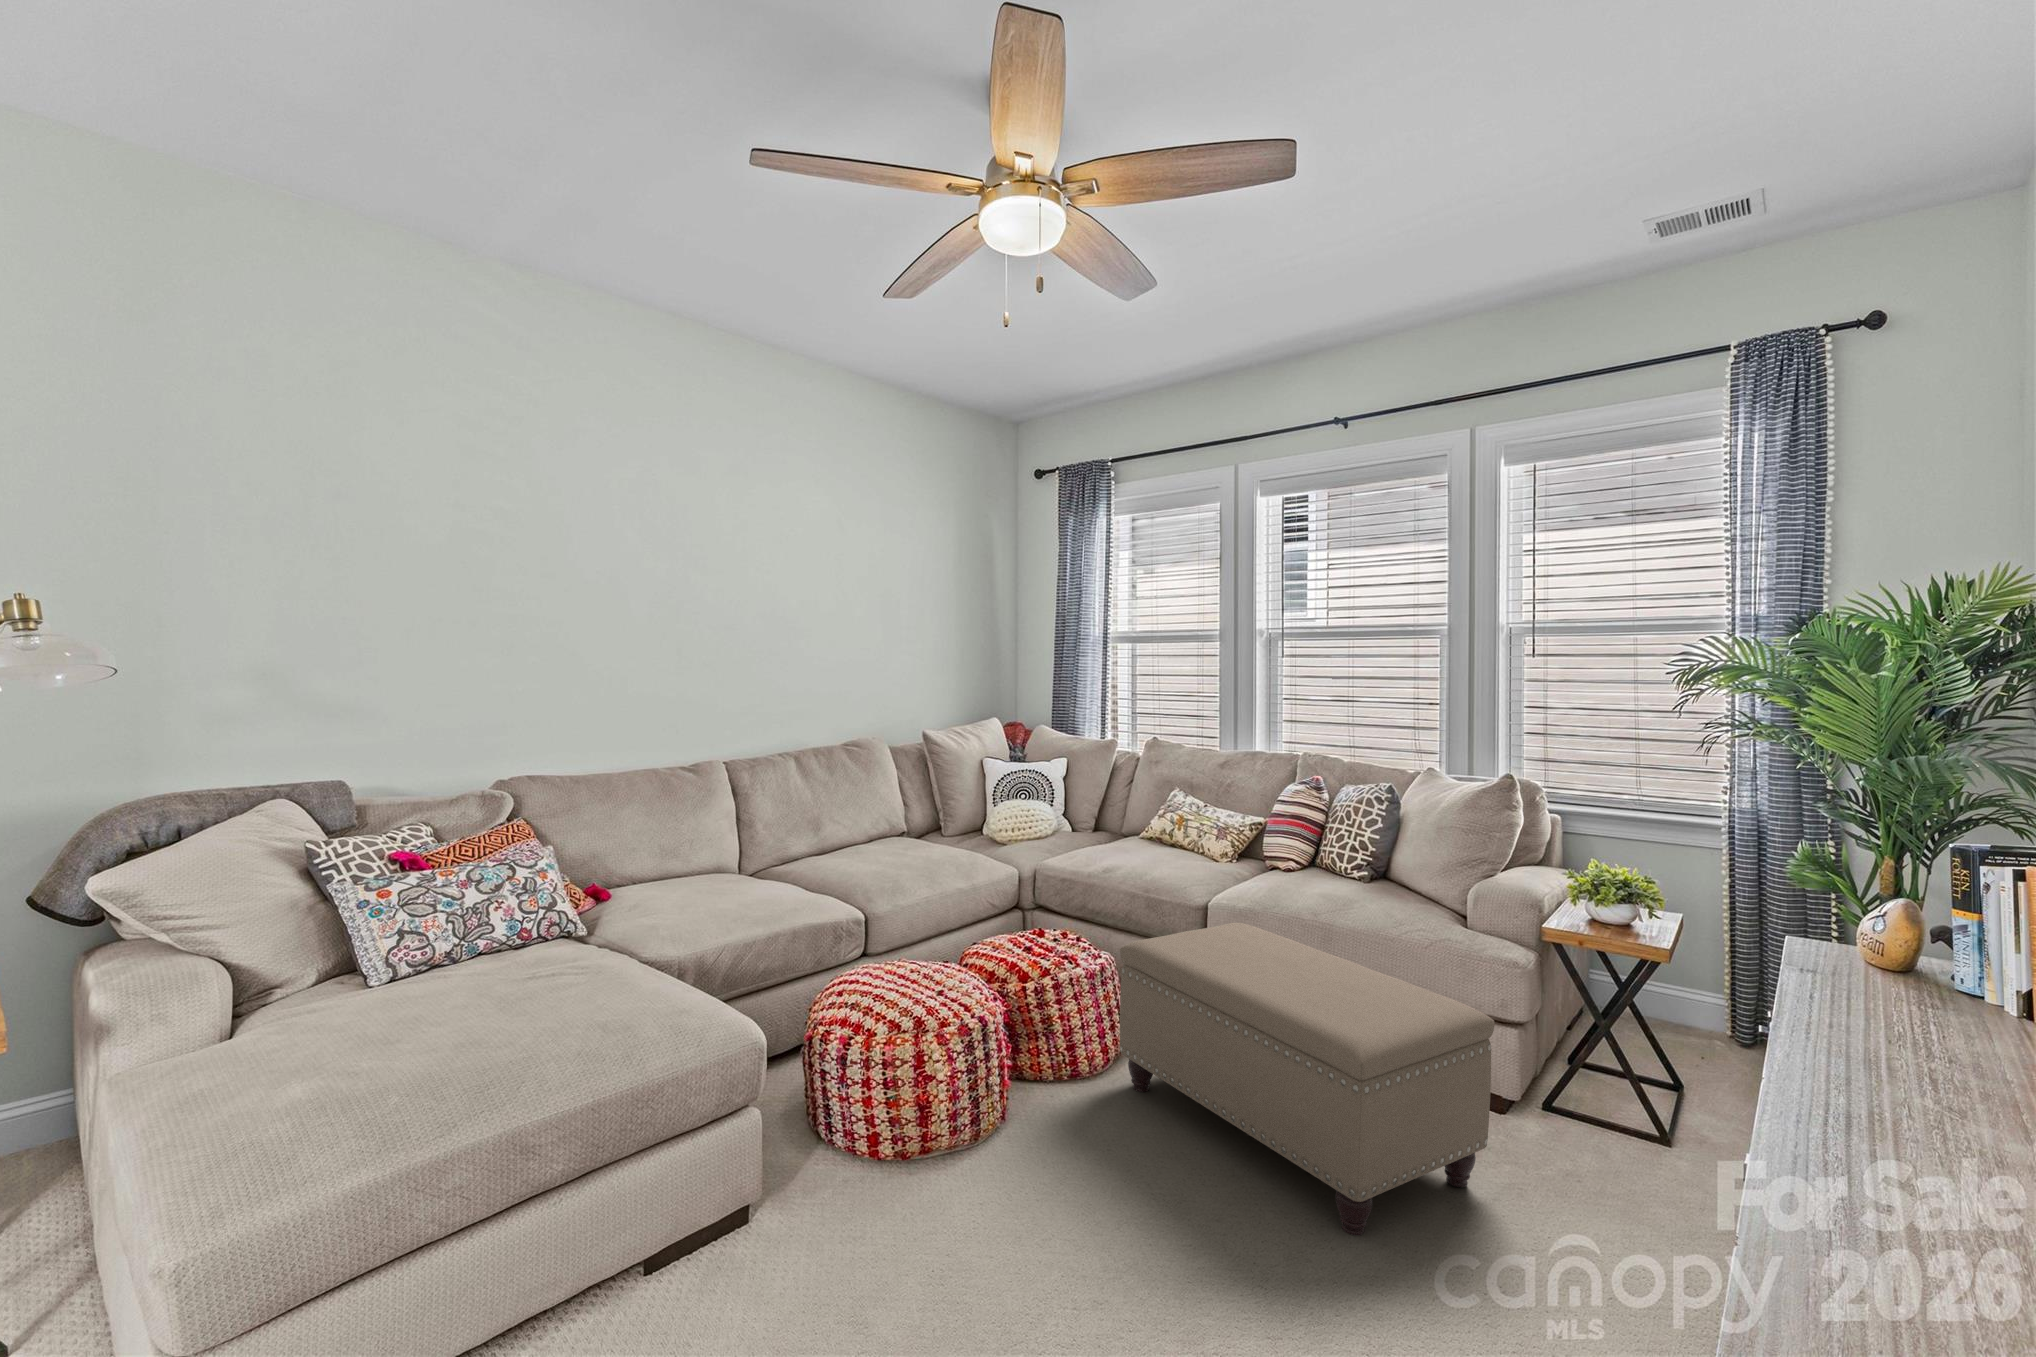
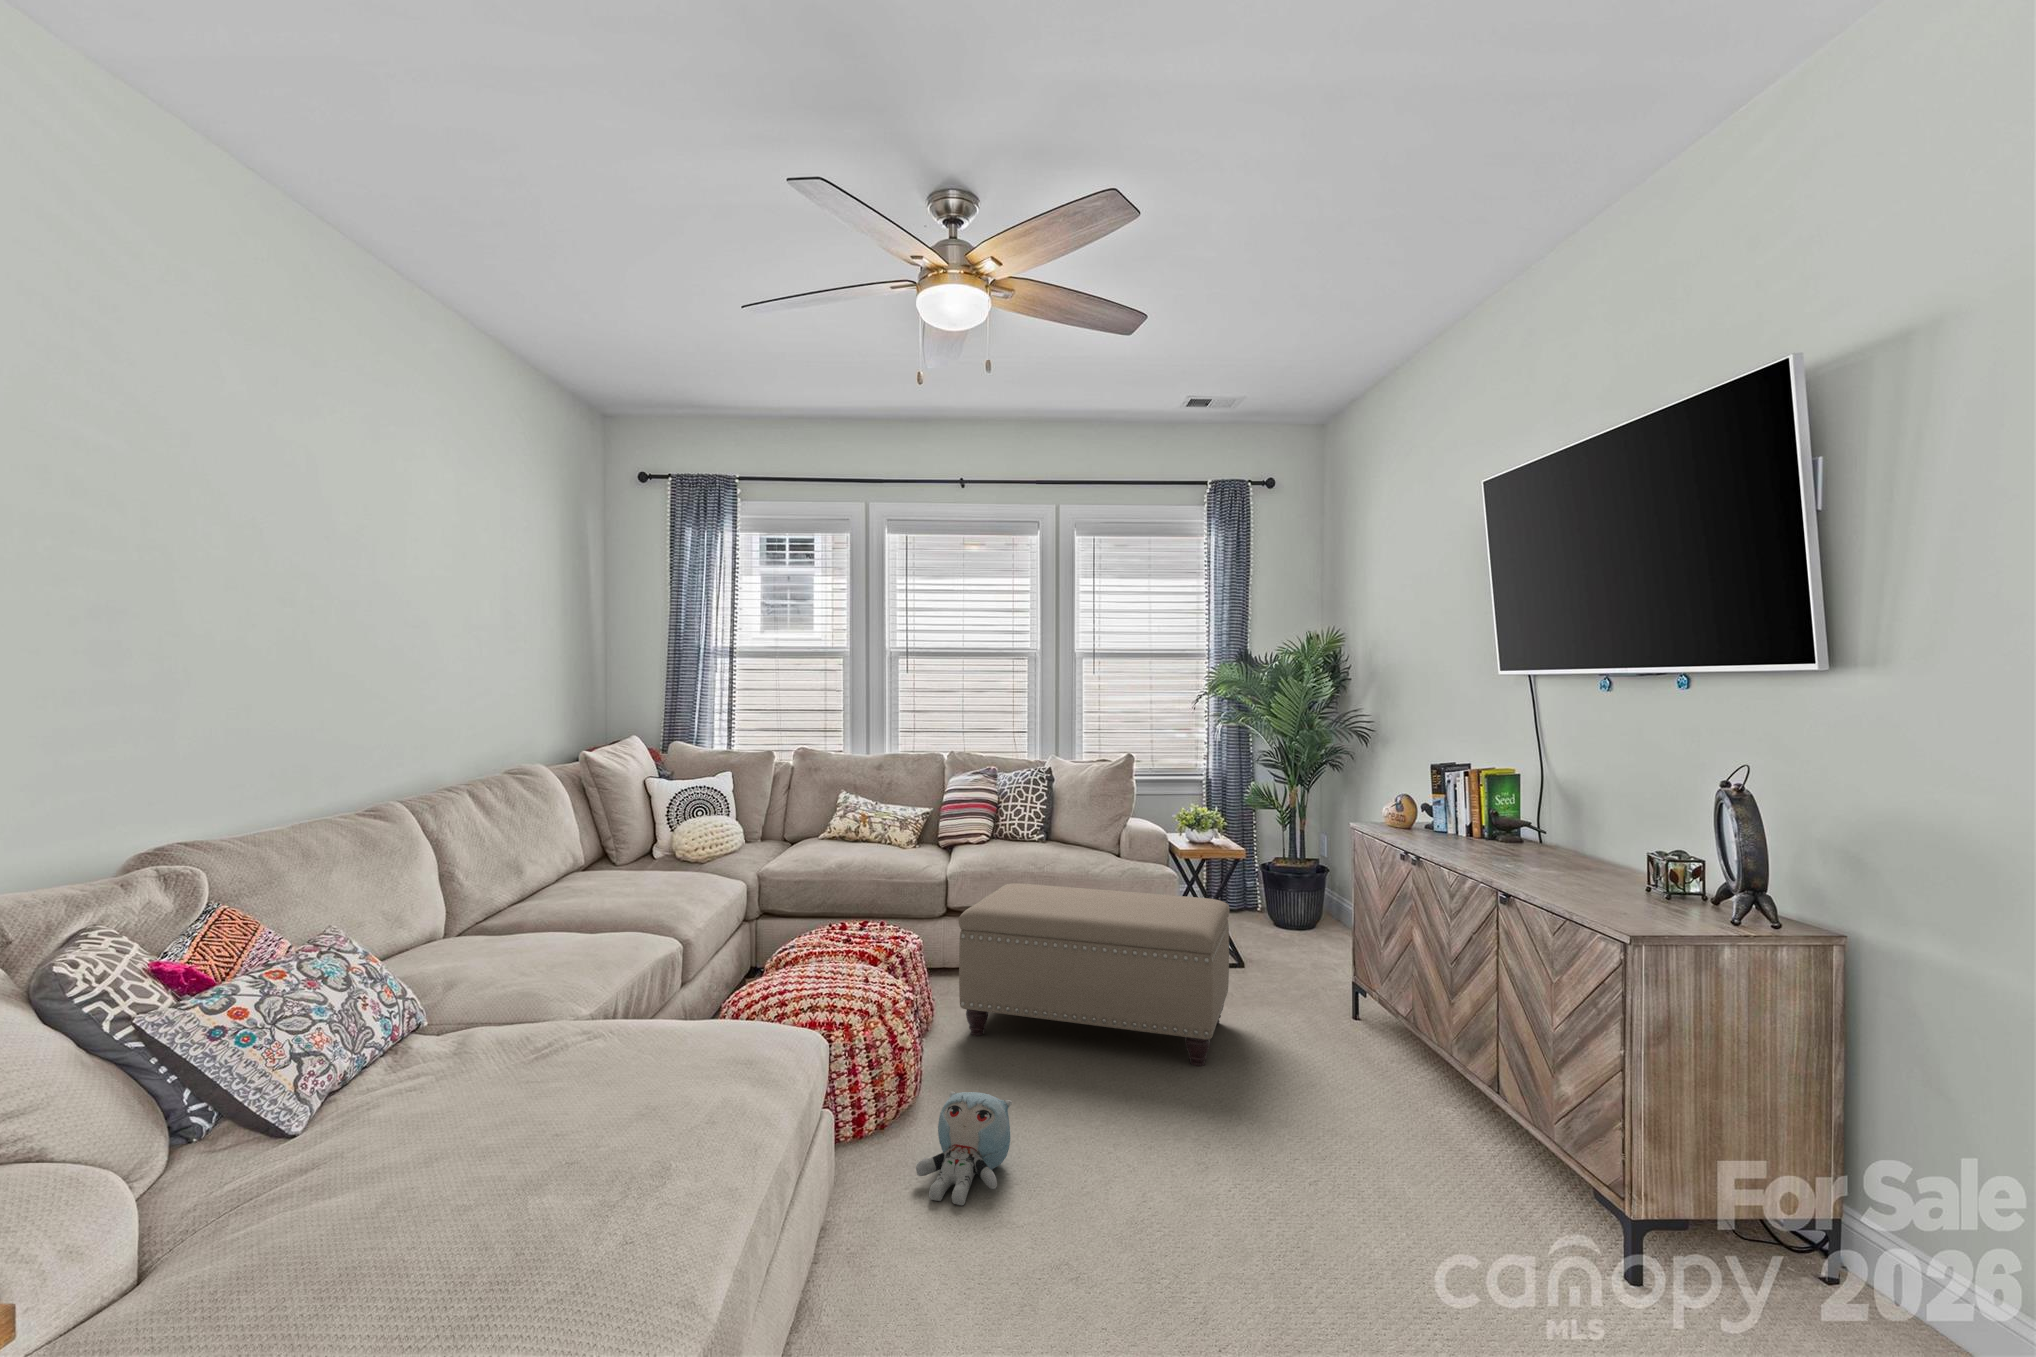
plush toy: none [838,1139,971,1268] -> present [916,1091,1012,1205]

